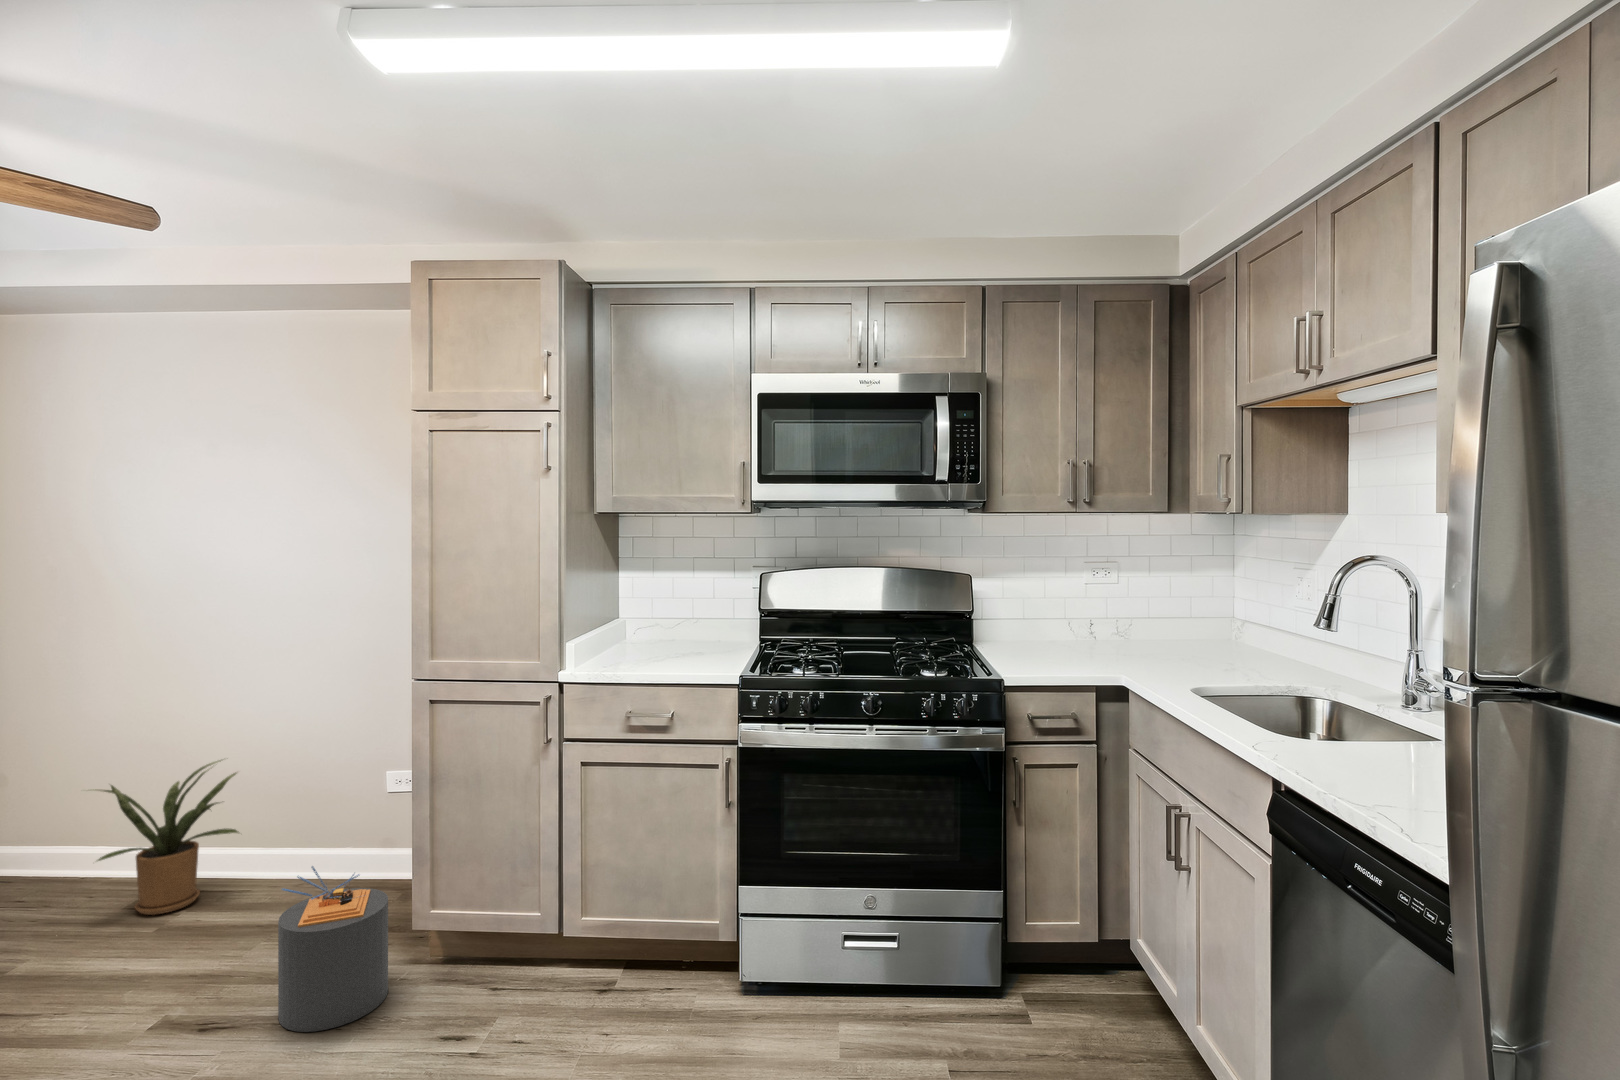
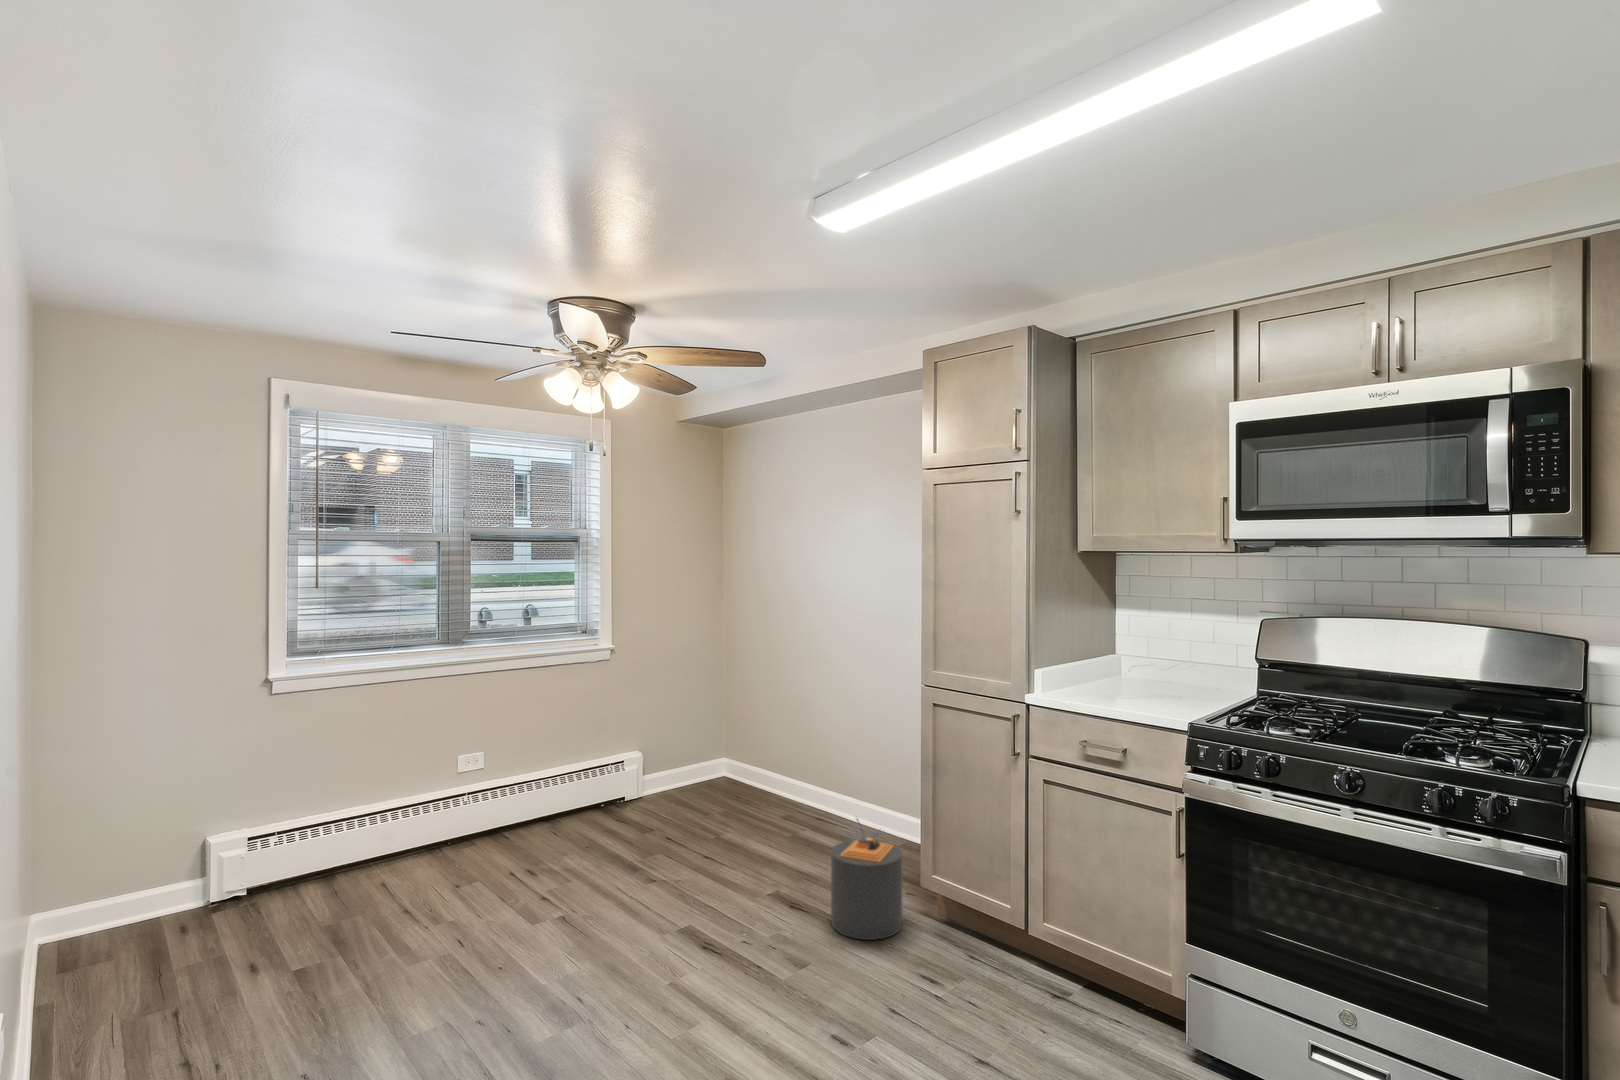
house plant: present [97,760,238,915] -> none [762,726,850,828]

